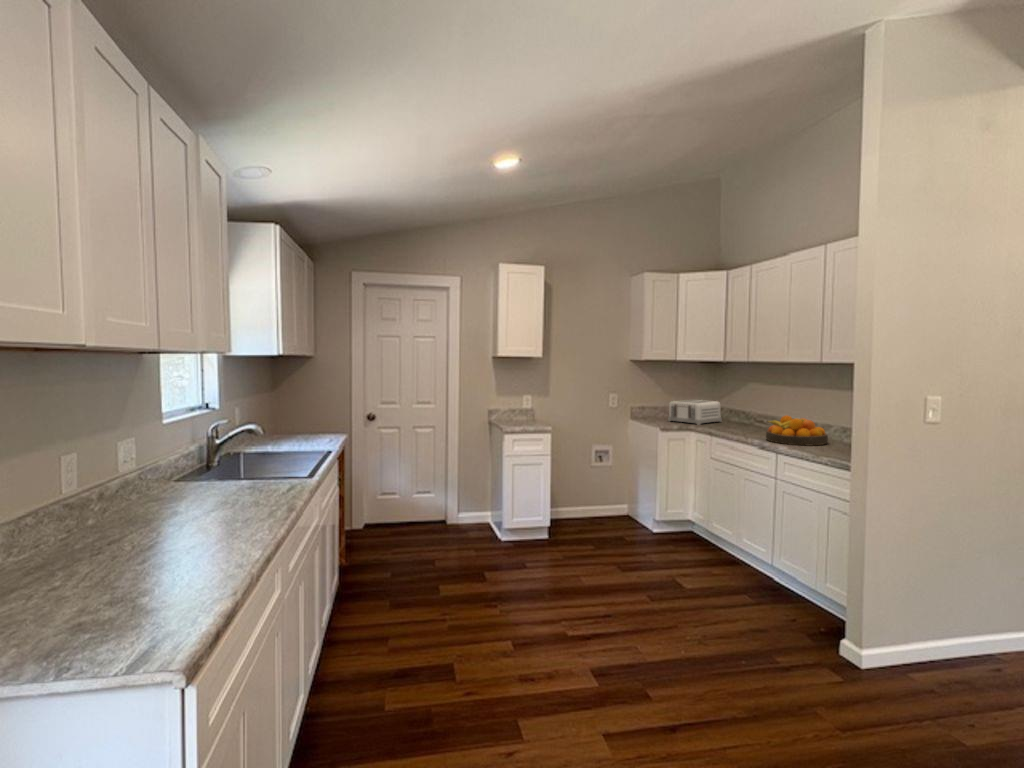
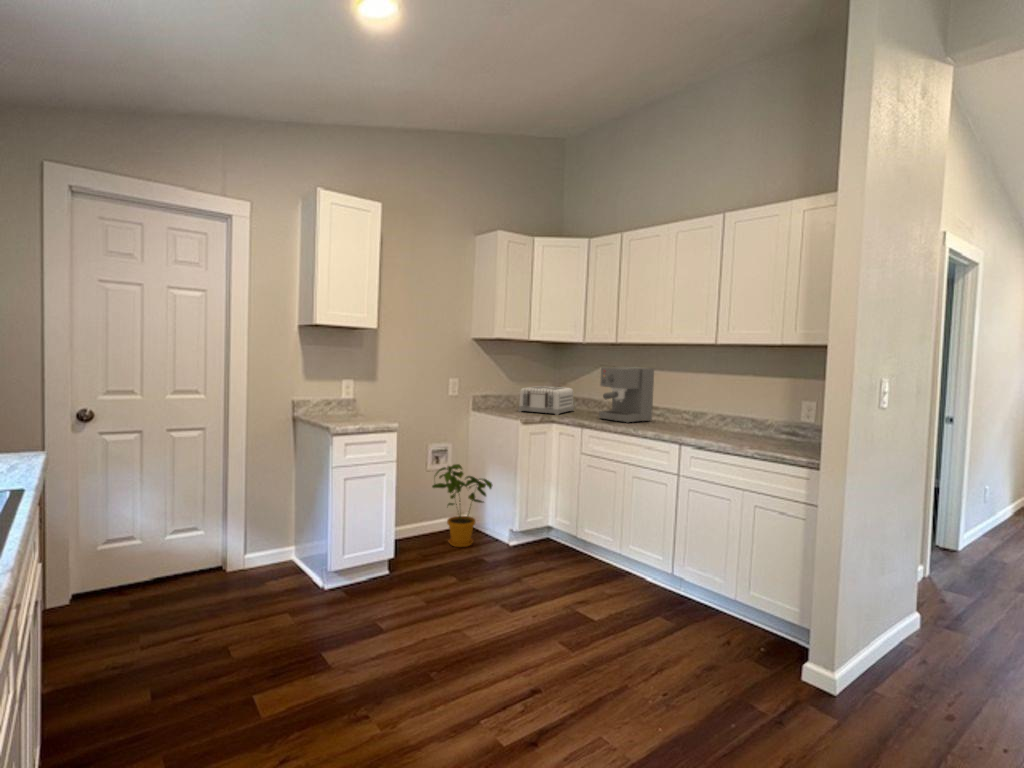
coffee maker: none [728,383,783,433] -> present [599,367,654,423]
fruit bowl: present [766,415,828,446] -> none [654,403,719,436]
house plant: none [591,461,637,528] -> present [432,464,493,547]

